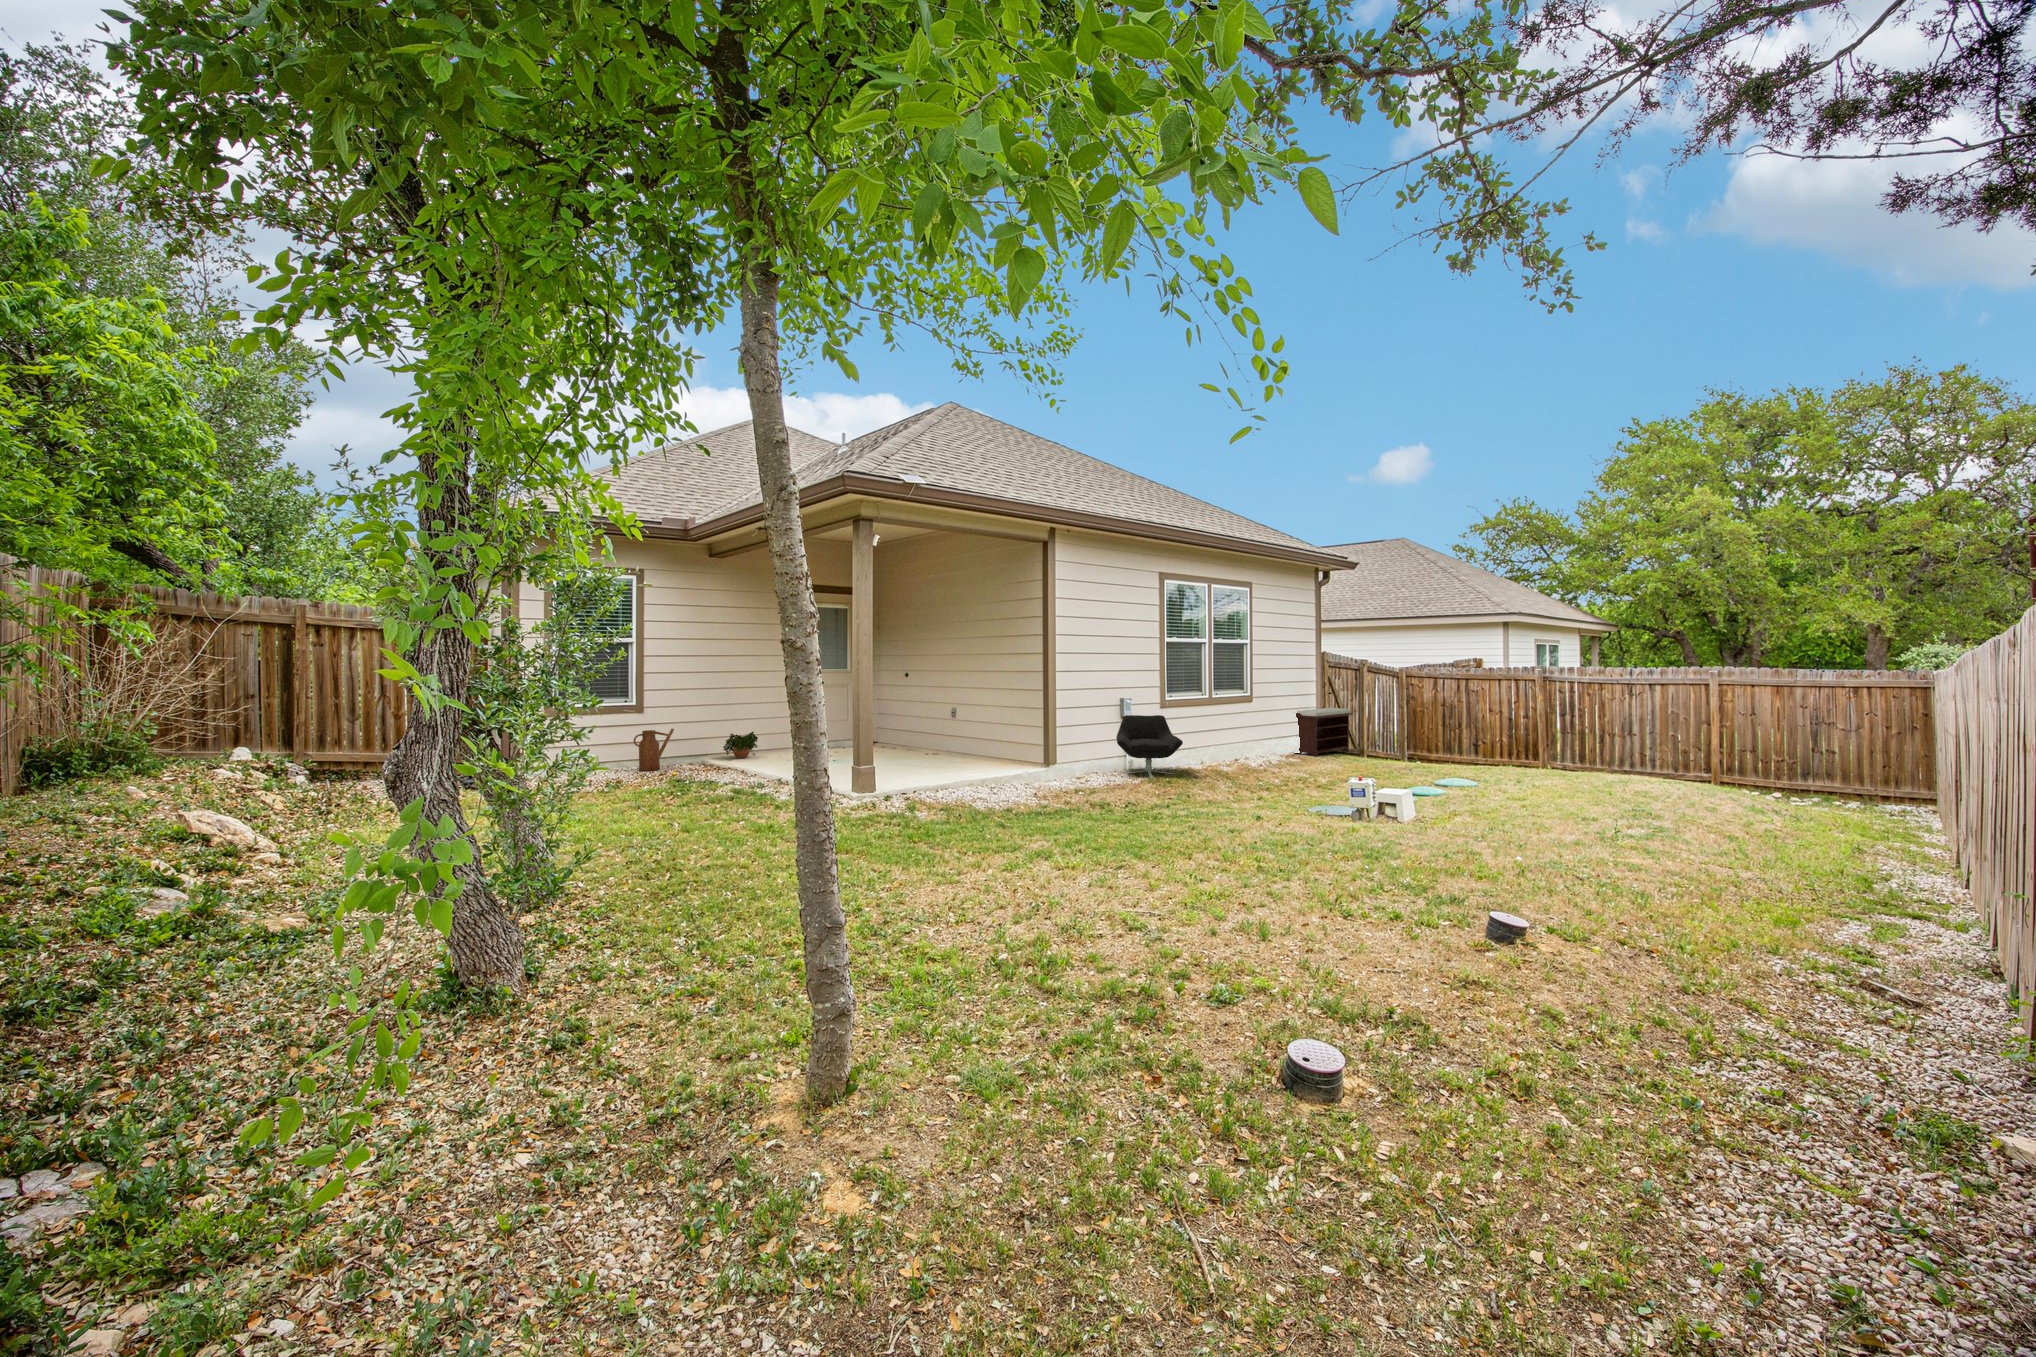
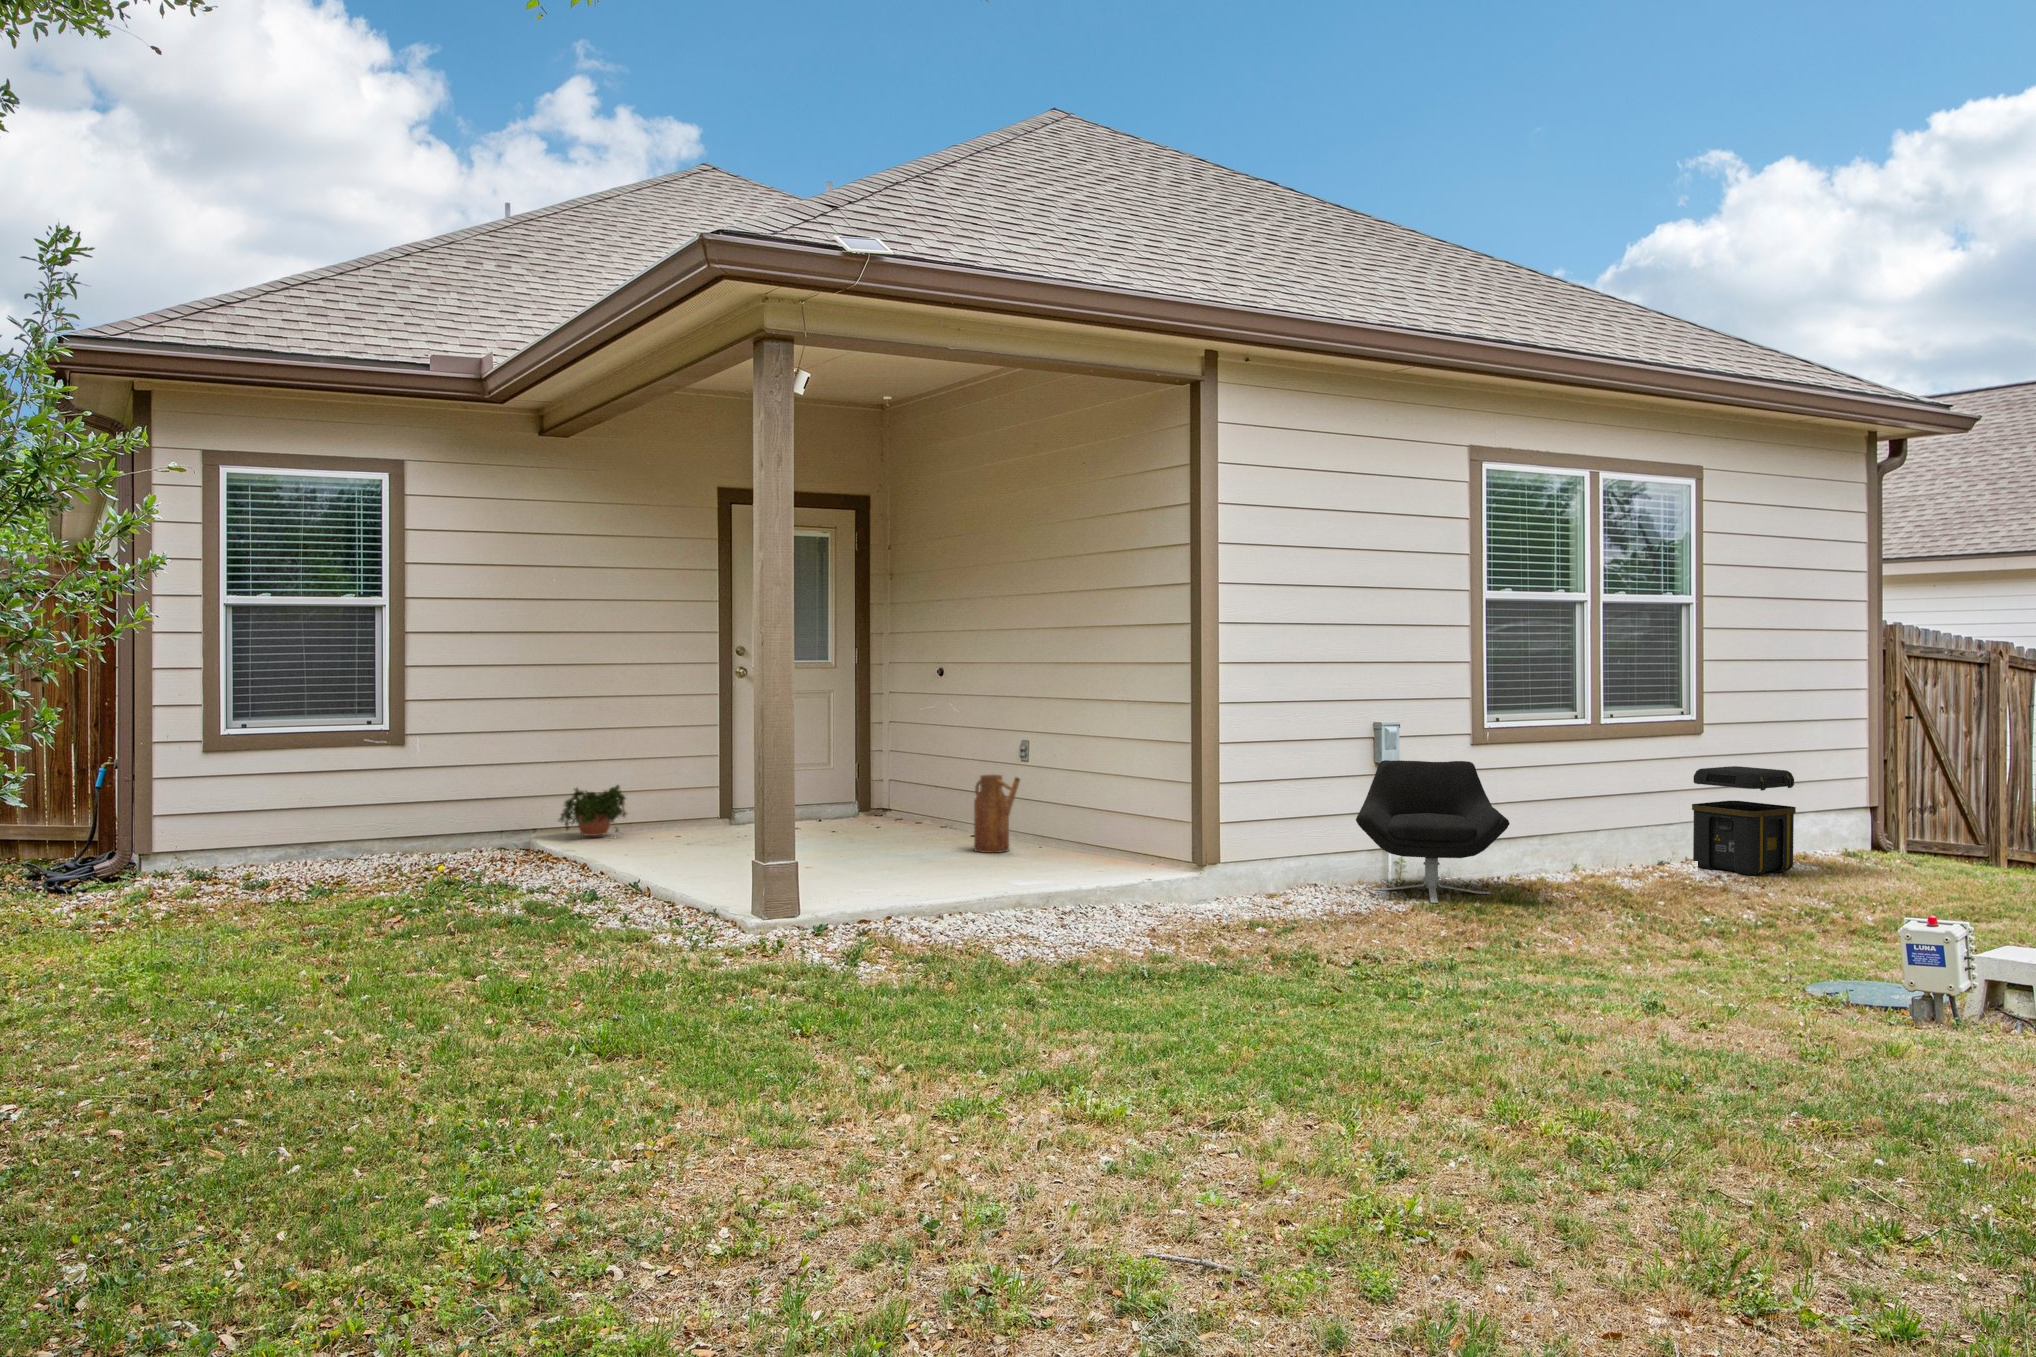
bench: present [1294,708,1352,757] -> none [1804,751,1955,864]
toolbox: none [1249,716,1291,763] -> present [1692,766,1796,875]
watering can: present [634,729,674,771] -> present [974,775,1020,853]

